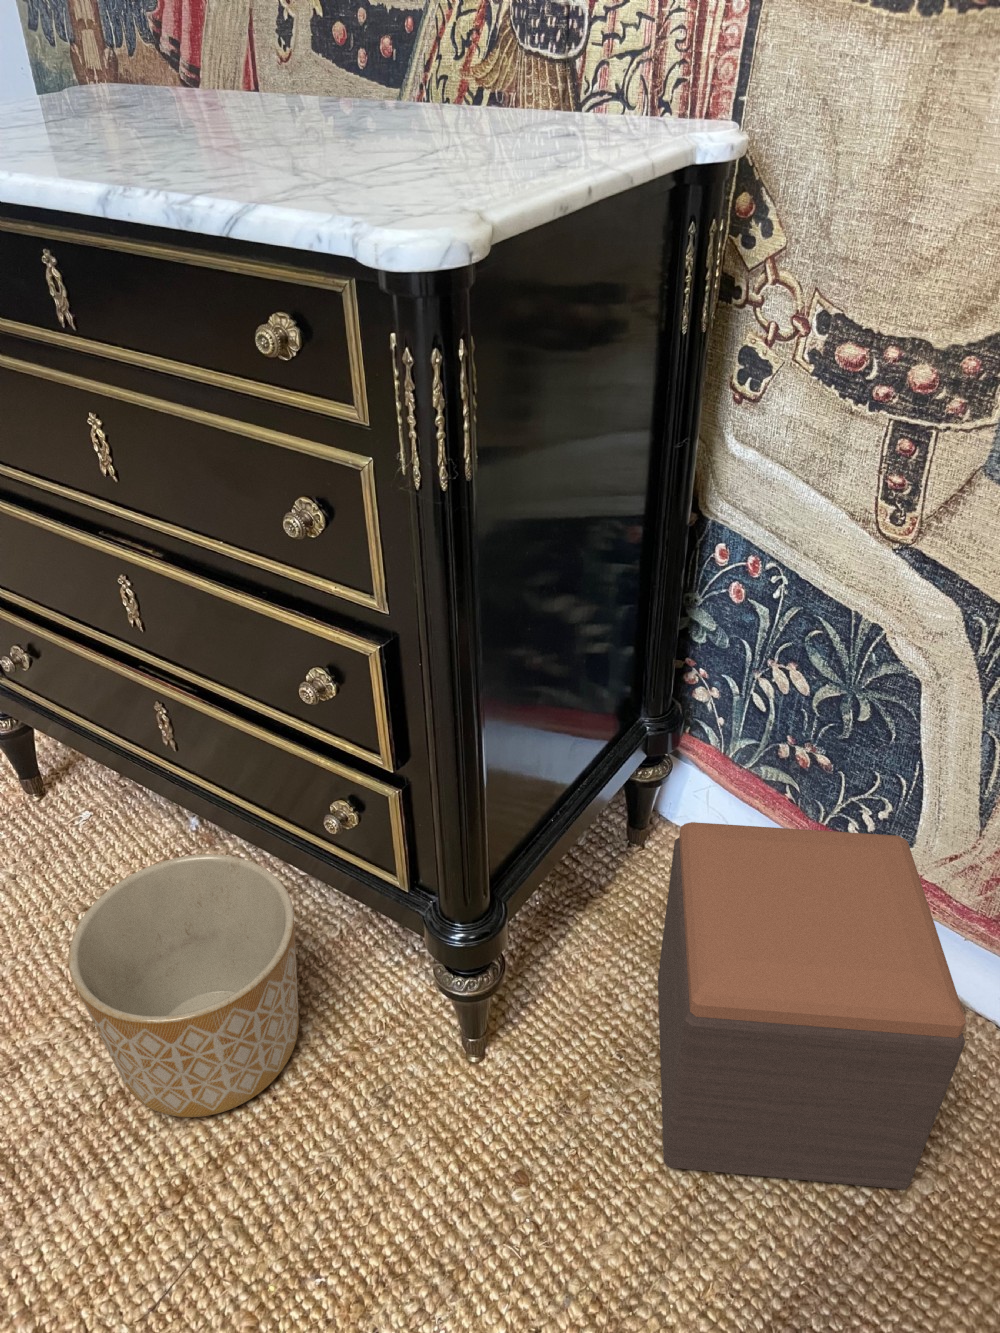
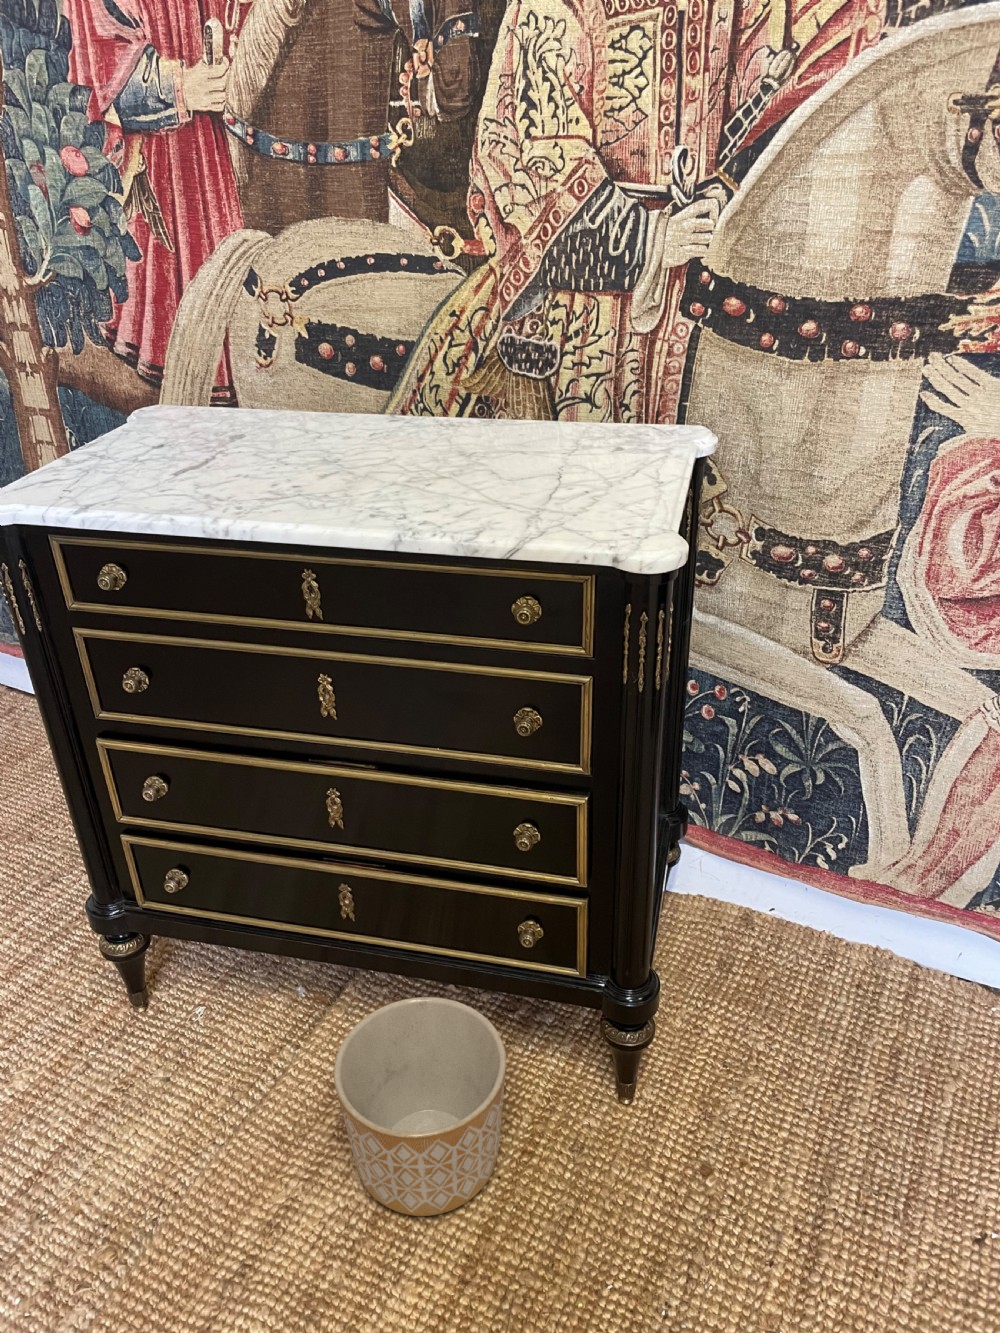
footstool: present [658,822,966,1189] -> none [723,857,974,1128]

